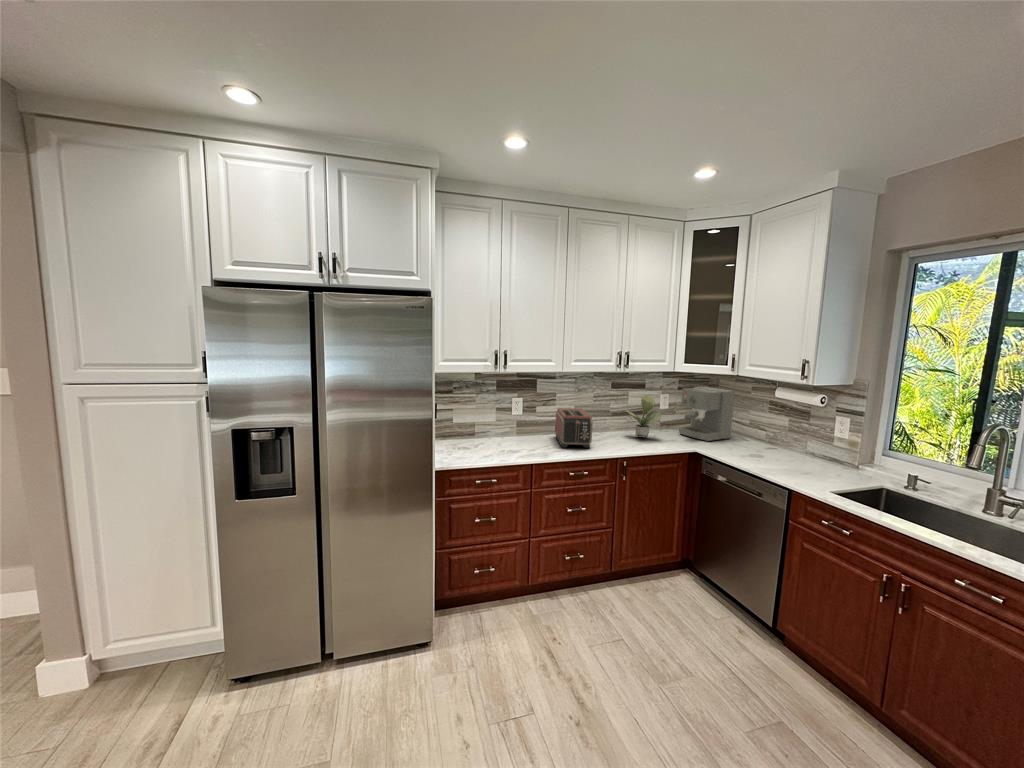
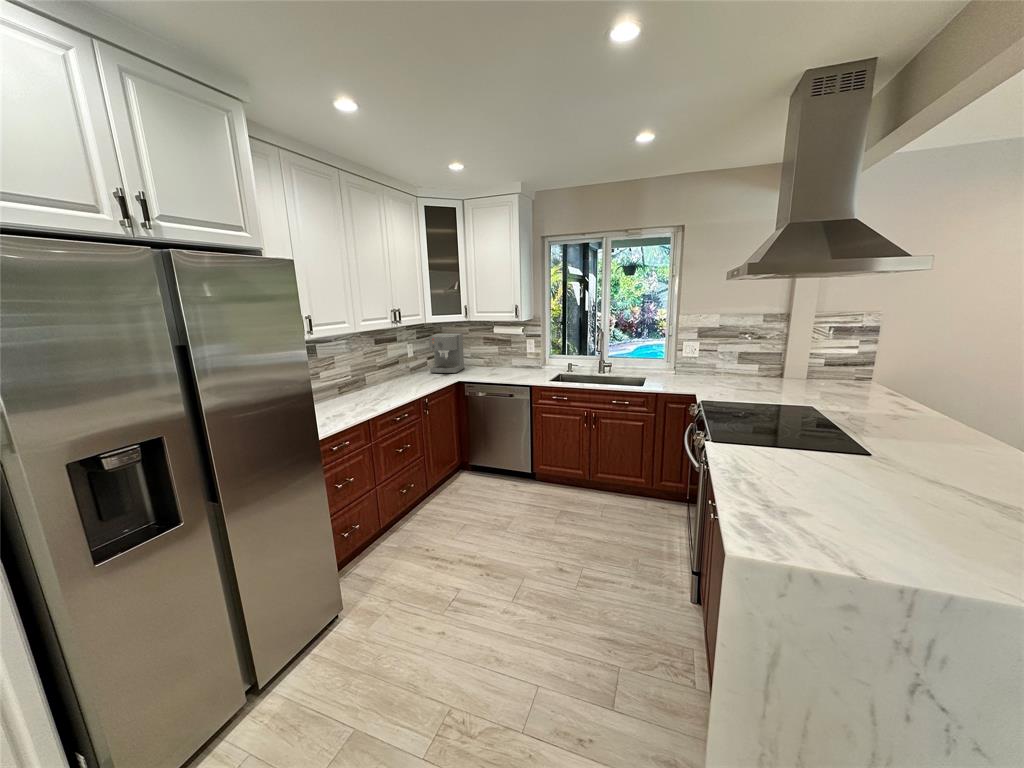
potted plant: present [626,395,662,437] -> none [397,346,427,381]
toaster: present [555,408,593,448] -> none [345,365,394,402]

